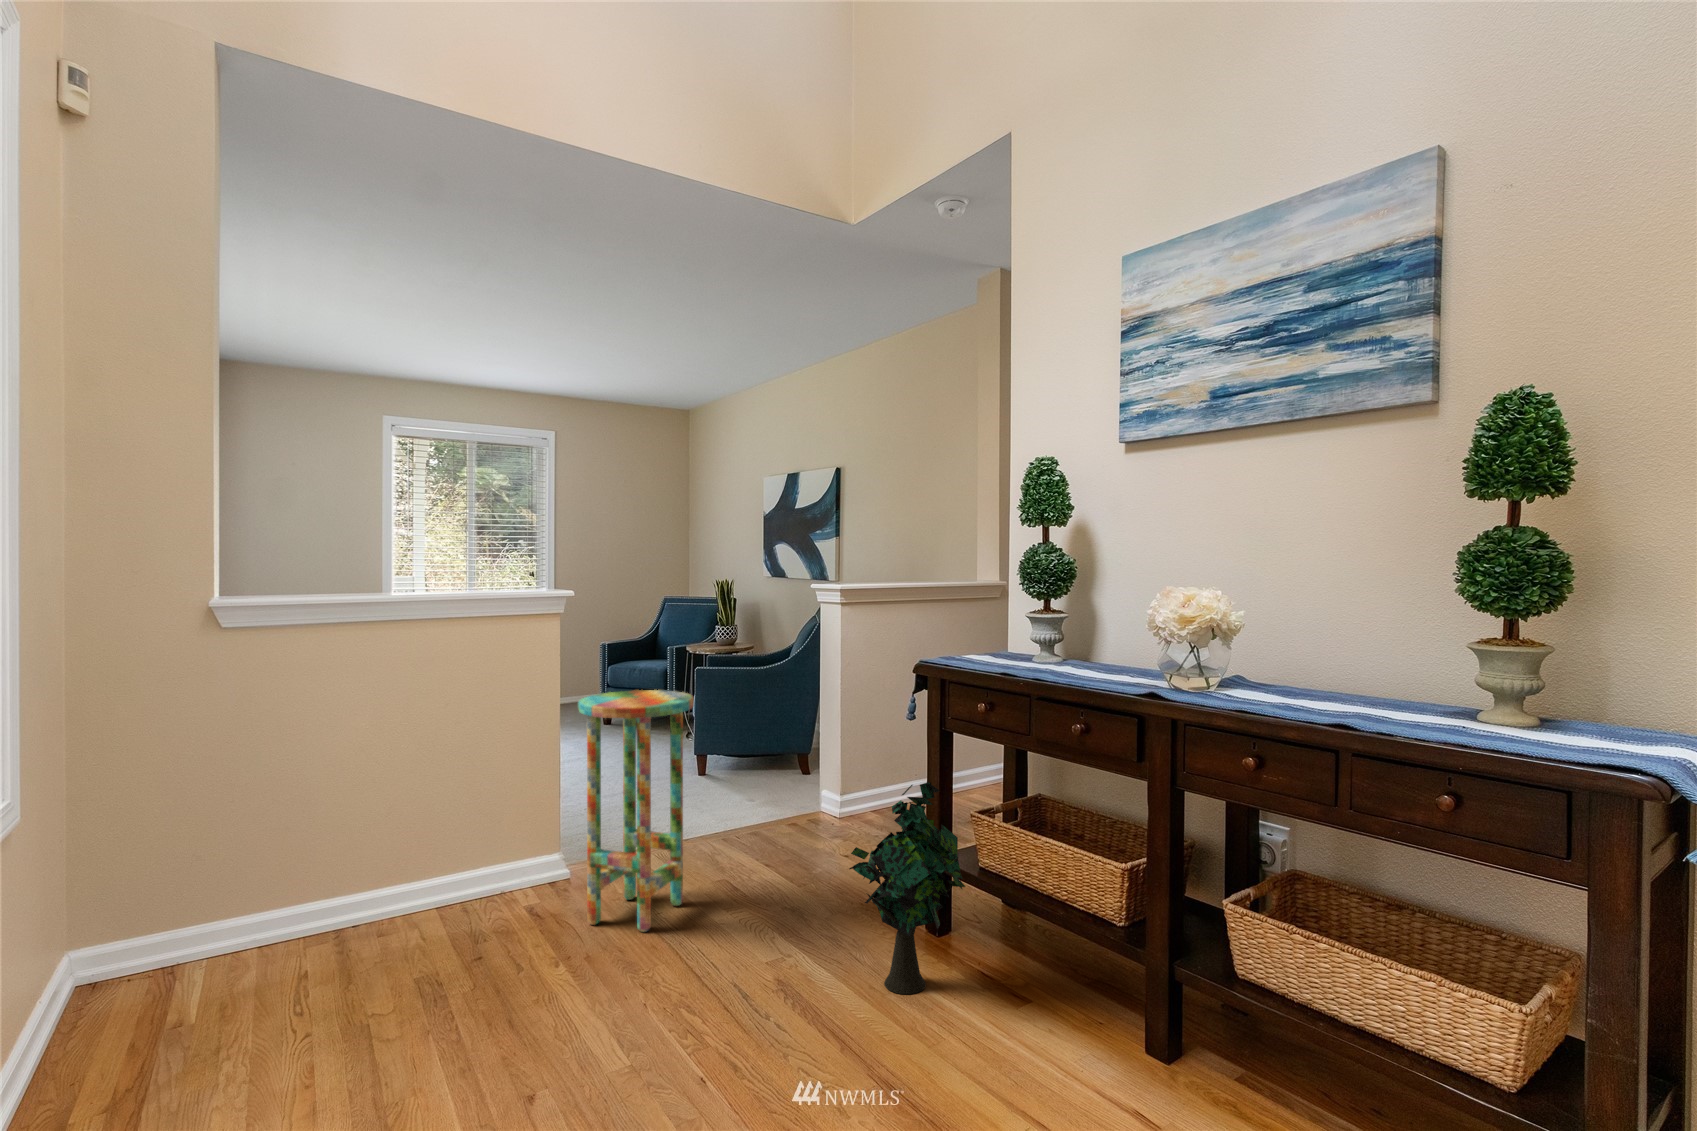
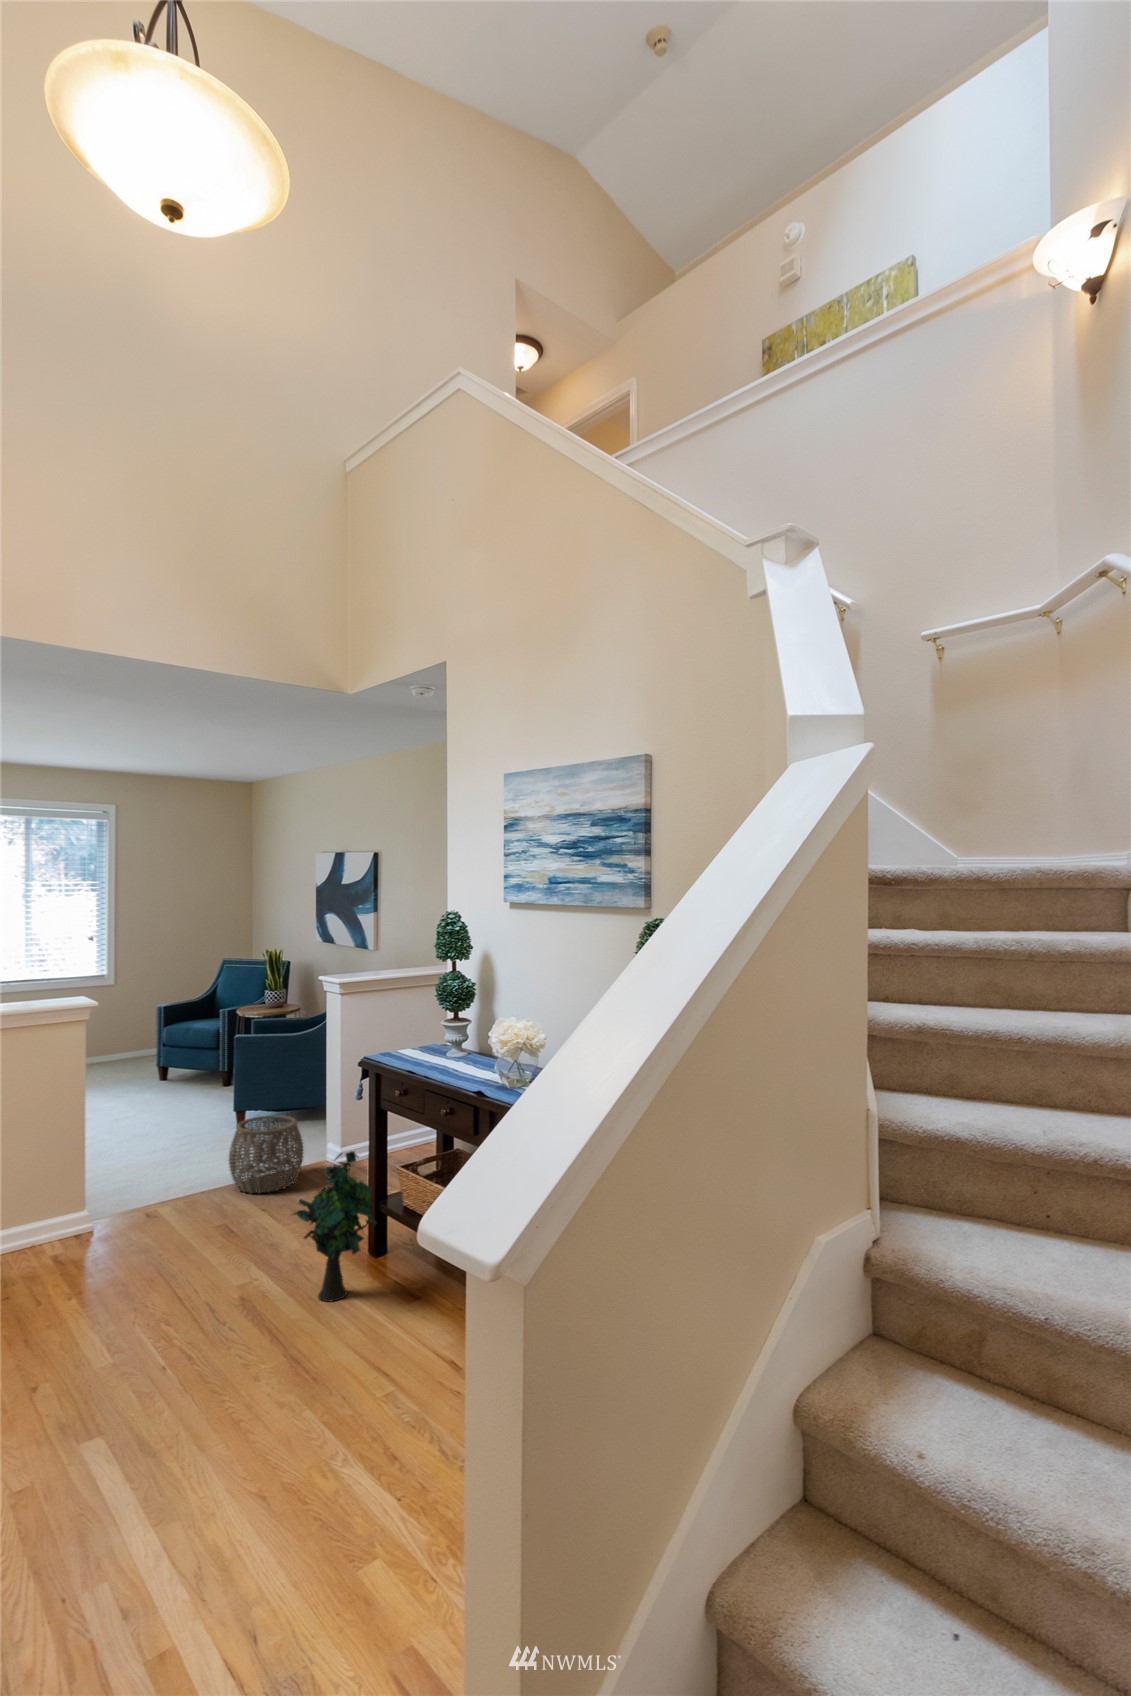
side table: present [578,690,694,932] -> none [104,1080,197,1268]
woven basket: none [713,751,802,845] -> present [229,1115,304,1193]

